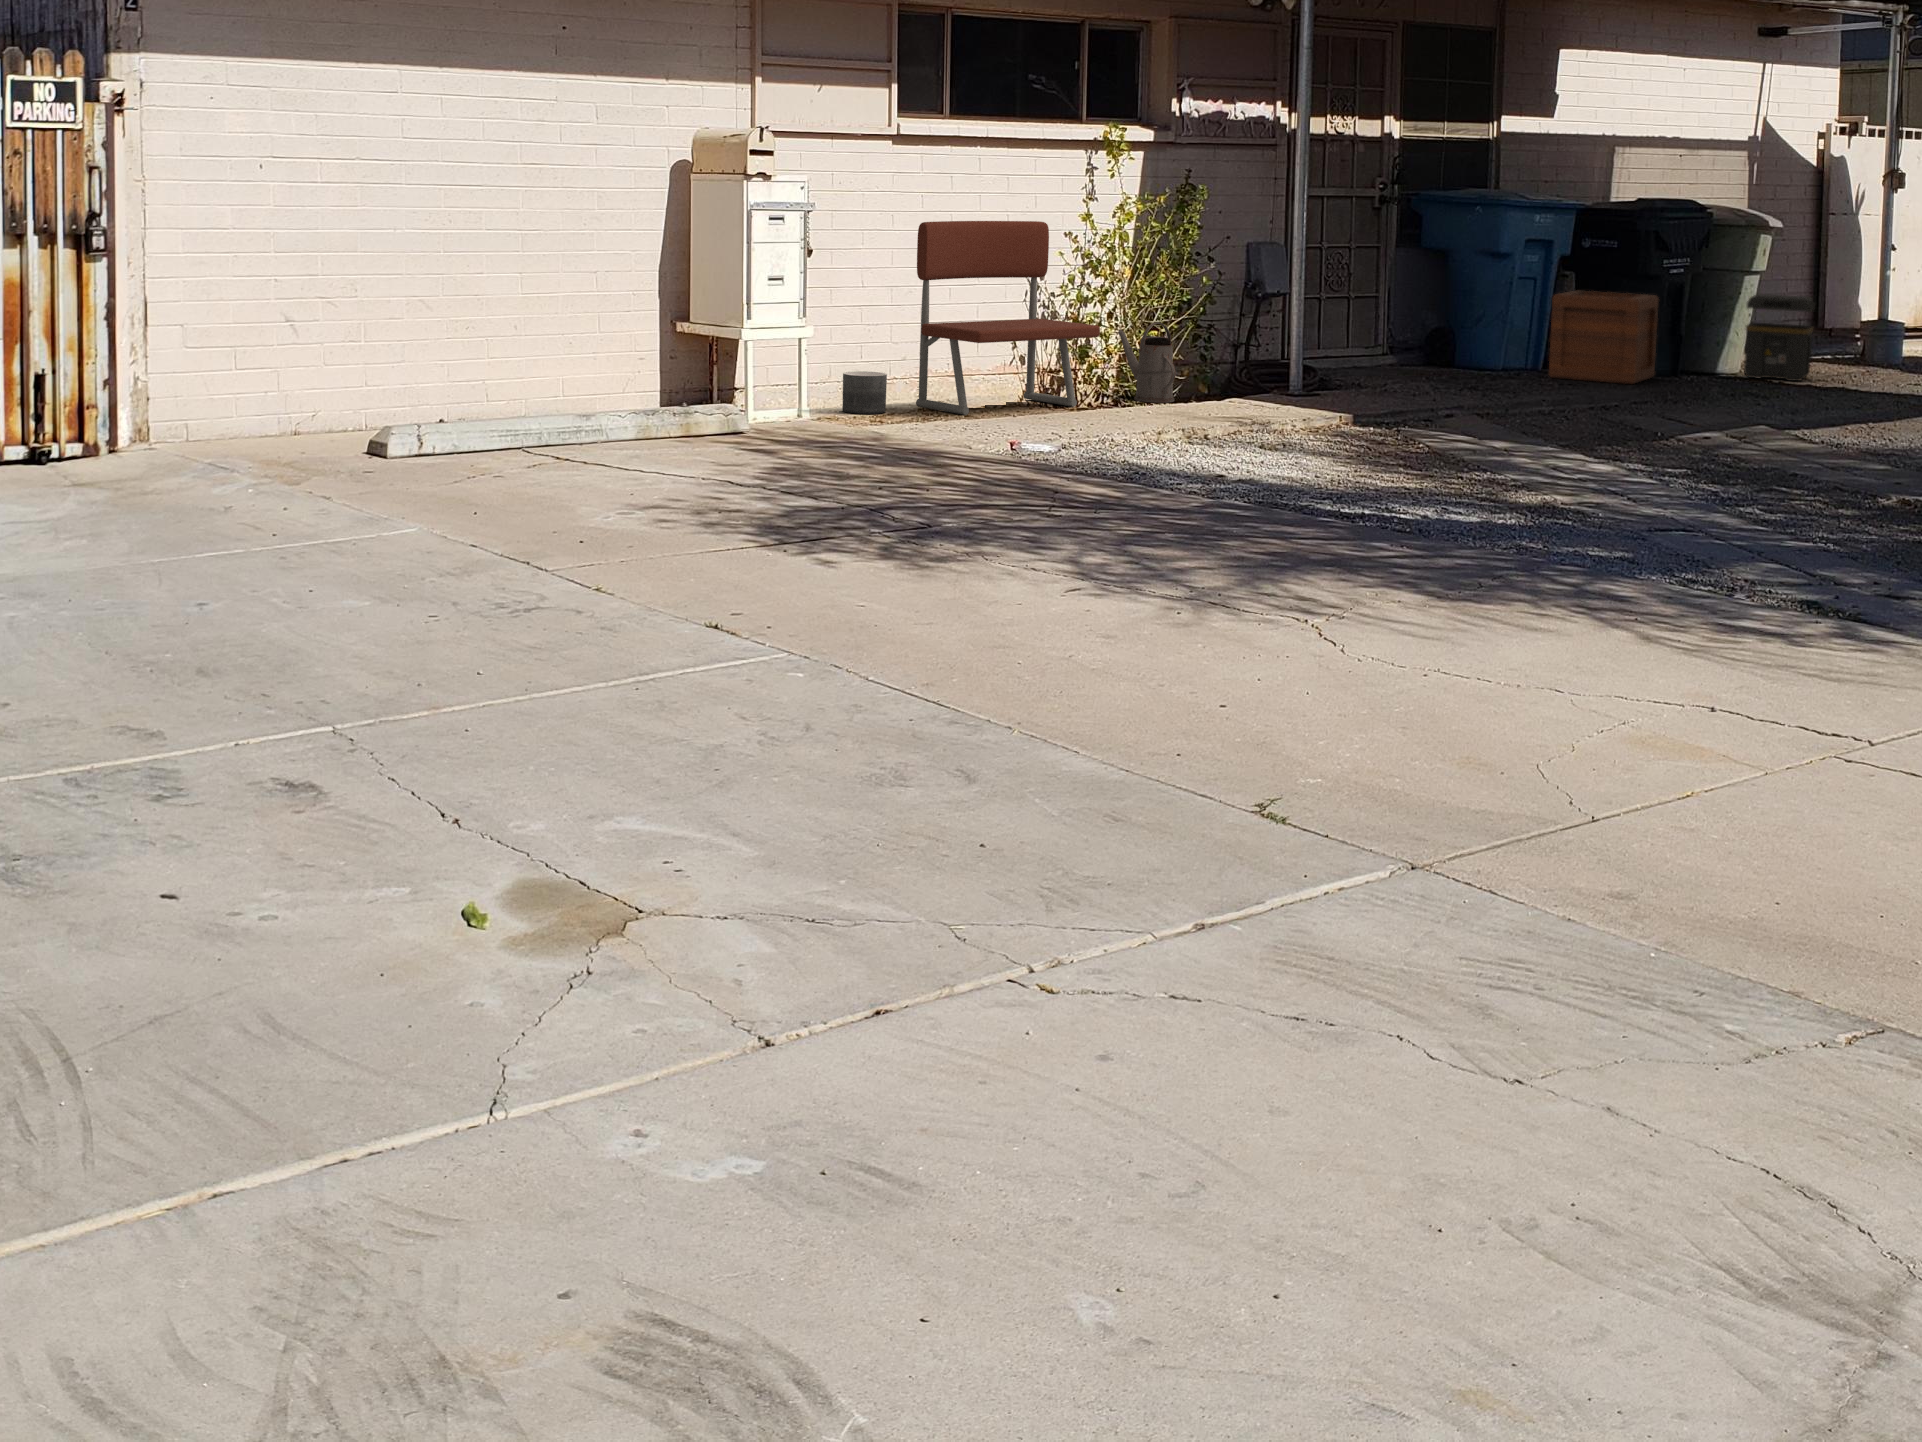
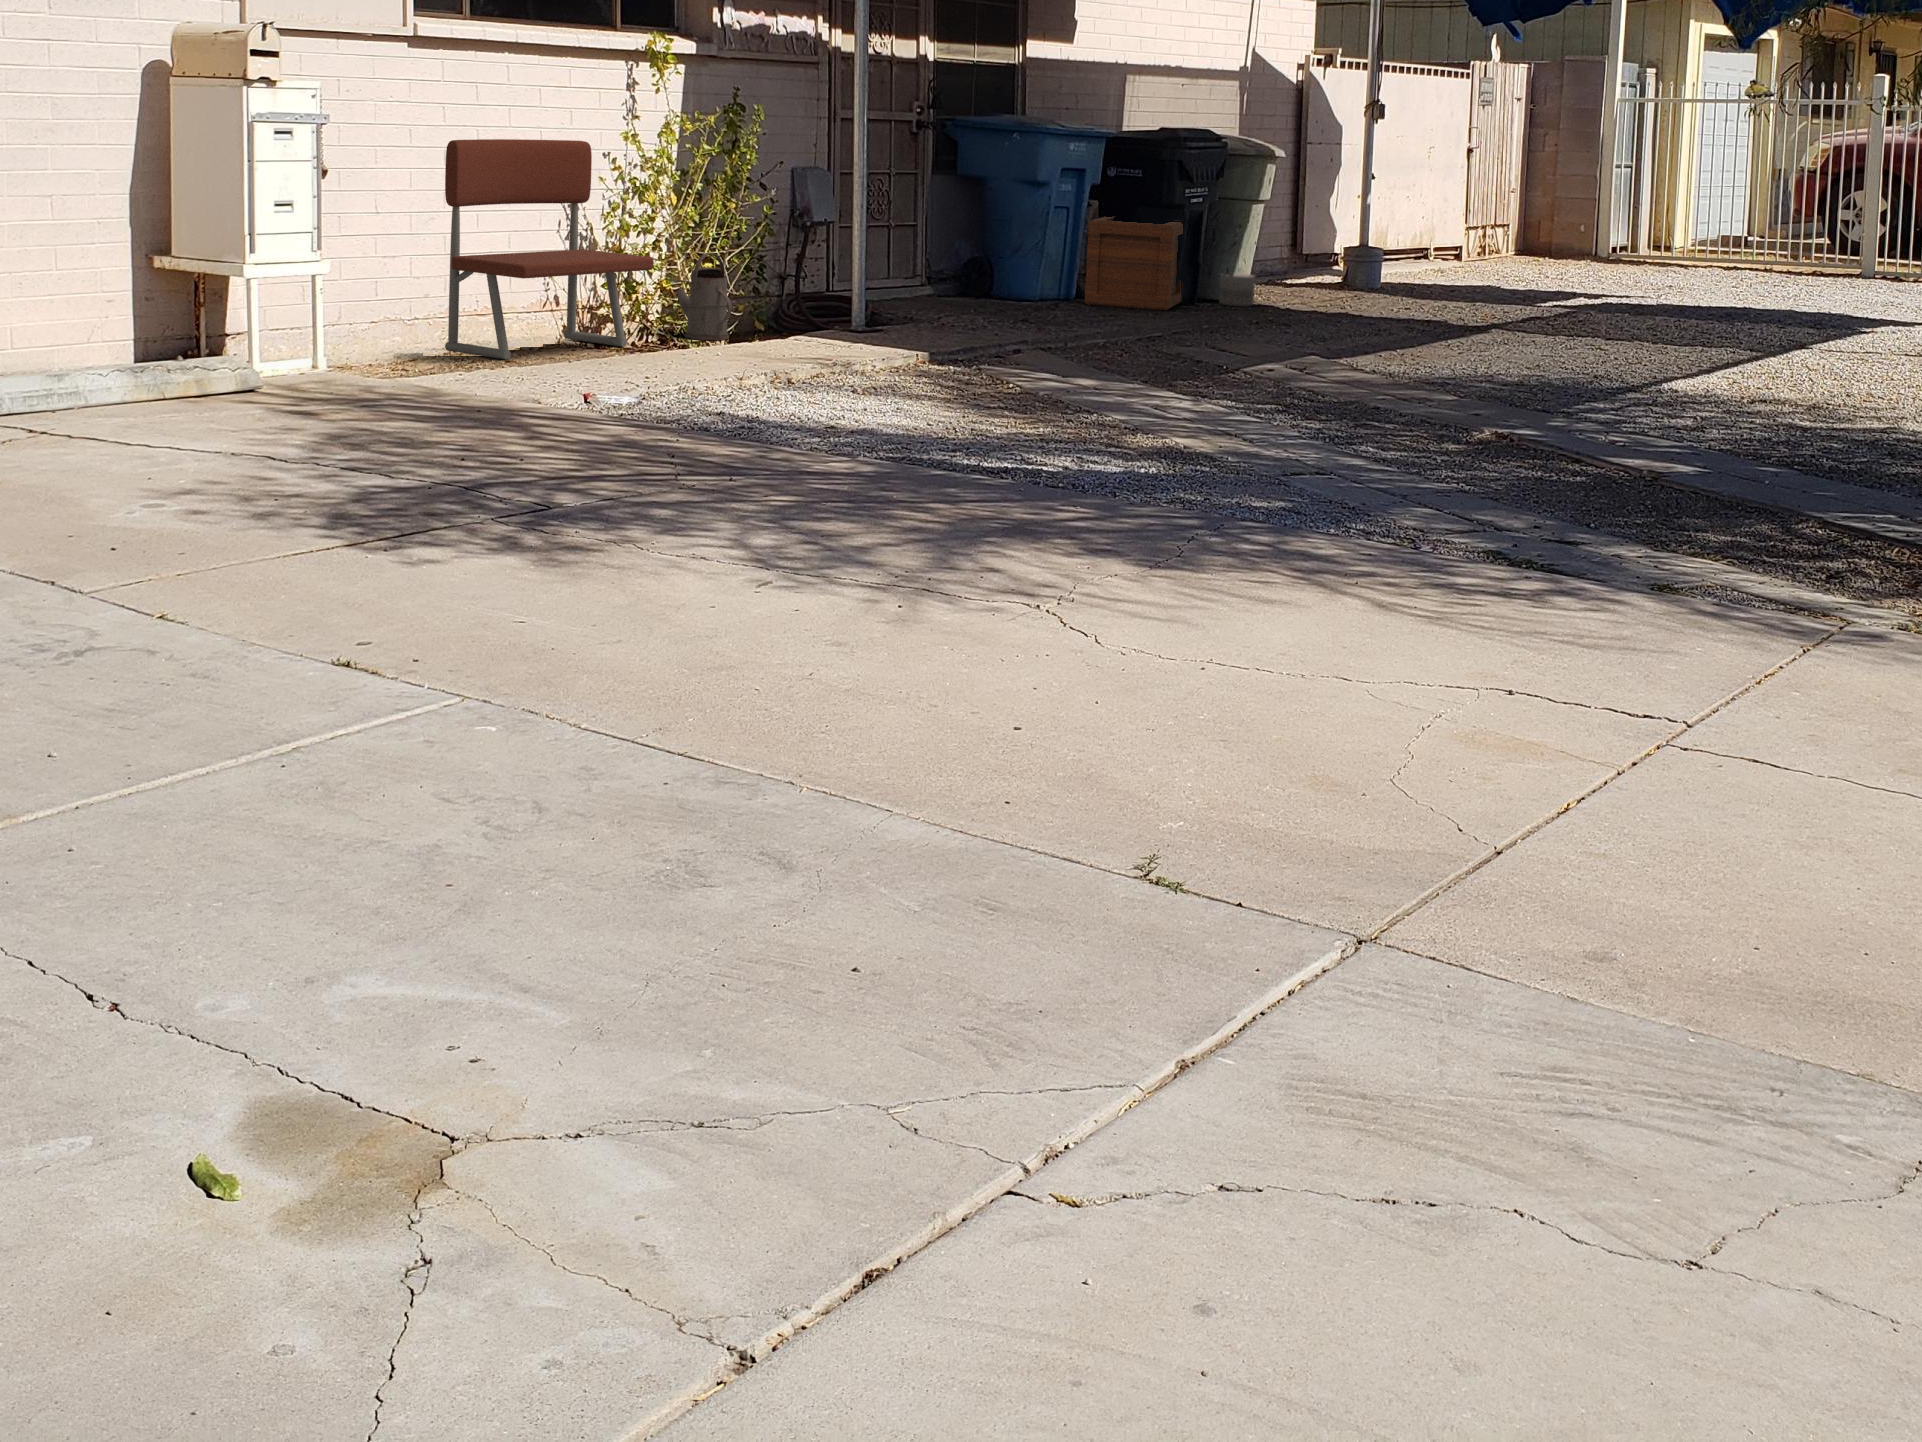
toolbox: present [1744,294,1815,381] -> none [1260,220,1323,304]
planter: present [842,371,887,414] -> present [1219,273,1255,307]

